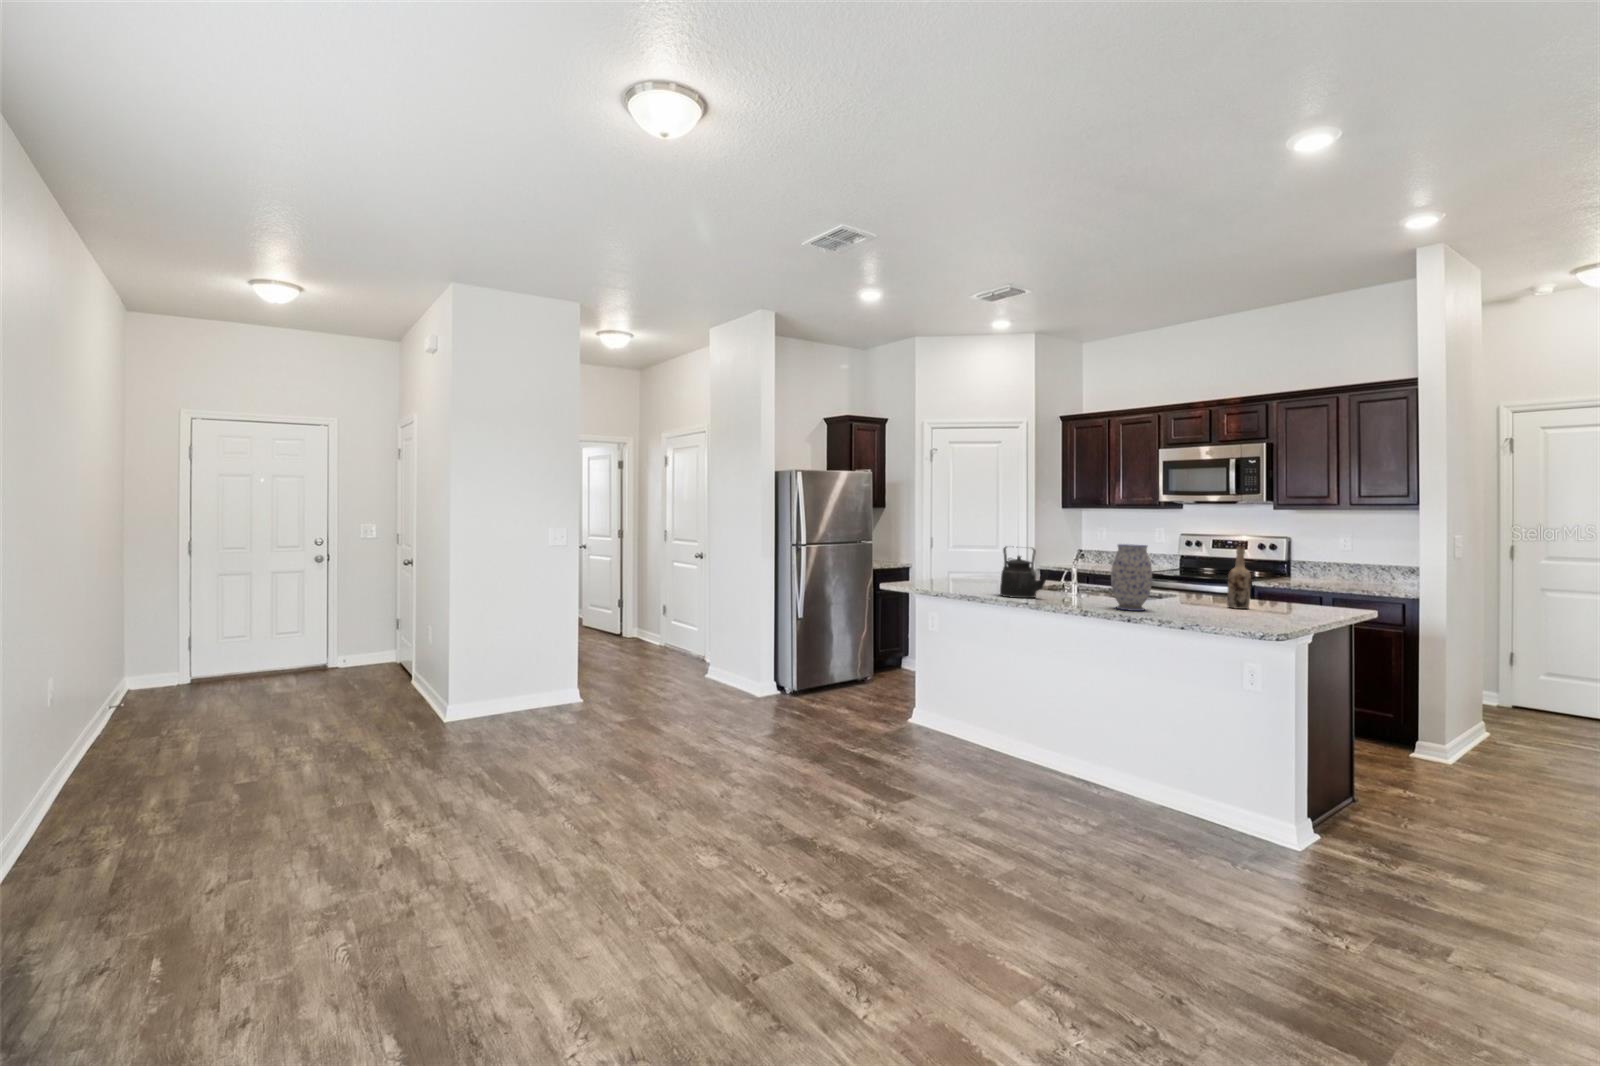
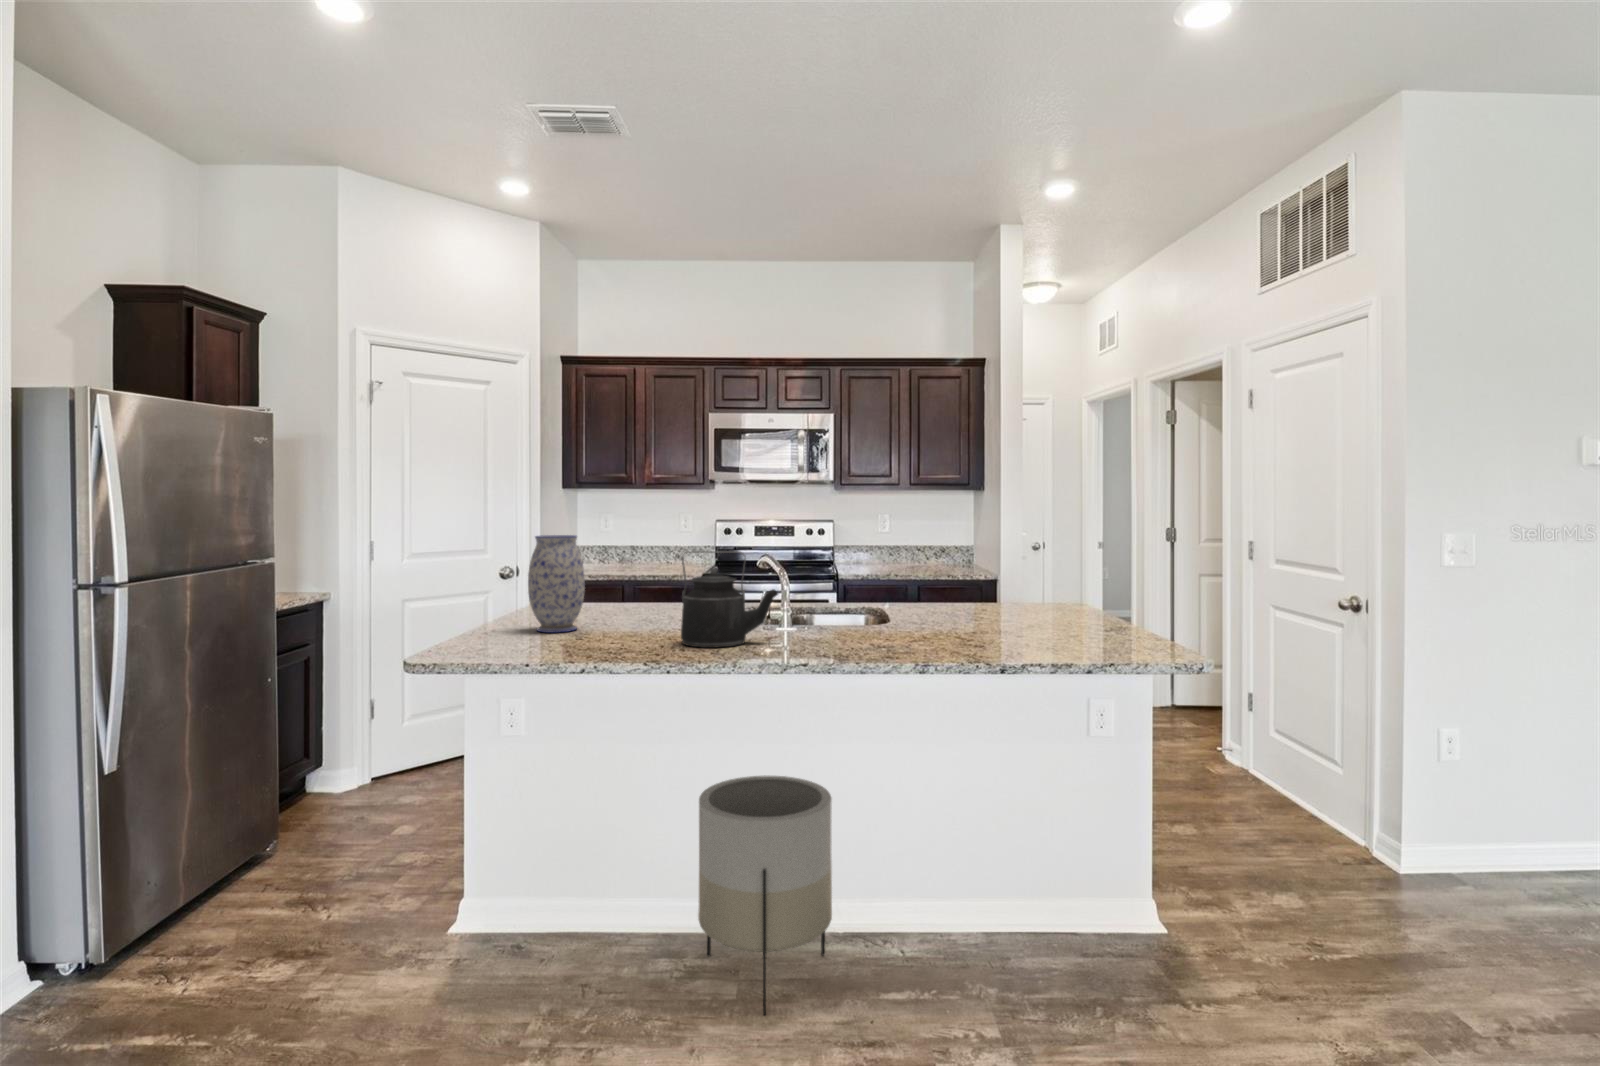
vase: present [1111,544,1152,611] -> present [528,535,585,633]
wine bottle: present [1227,546,1251,609] -> none [961,532,988,619]
planter: none [983,670,1062,783] -> present [698,775,832,1015]

